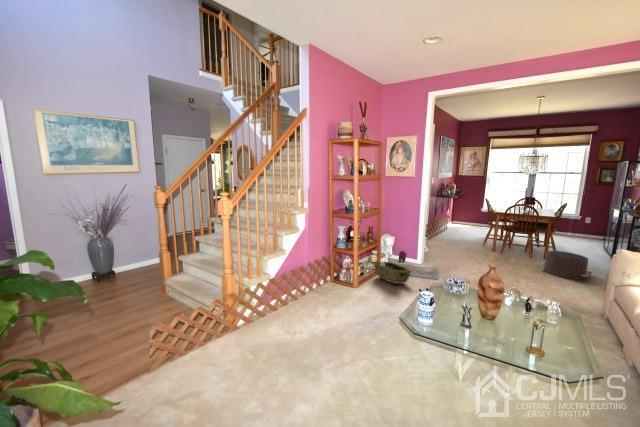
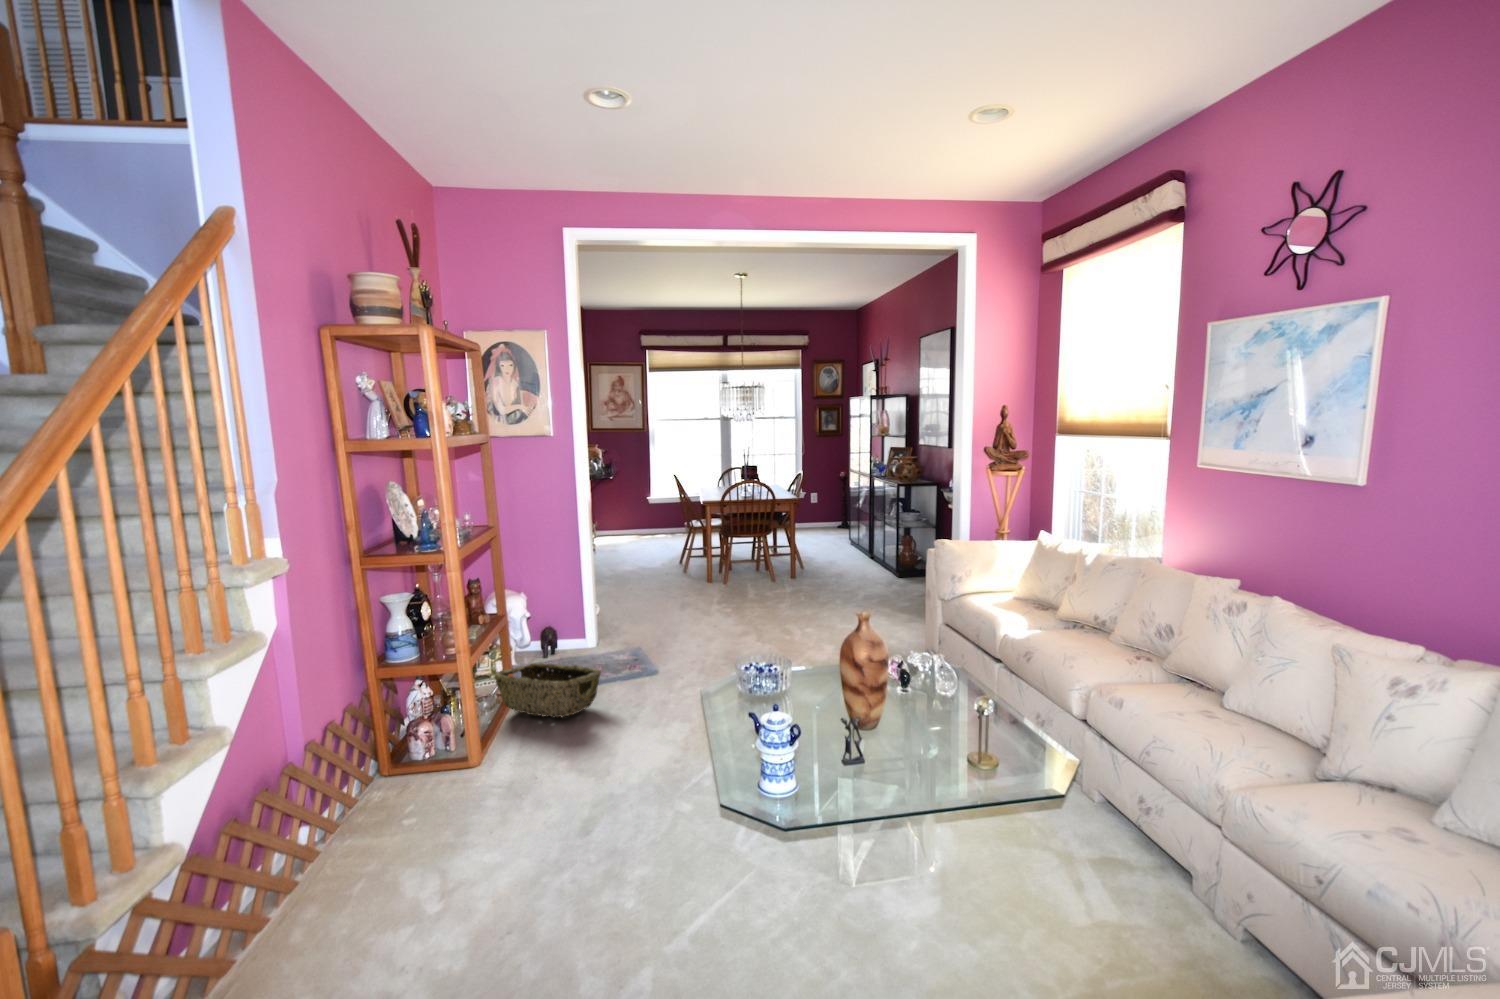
pouf: present [537,251,592,279] -> none [795,559,872,606]

